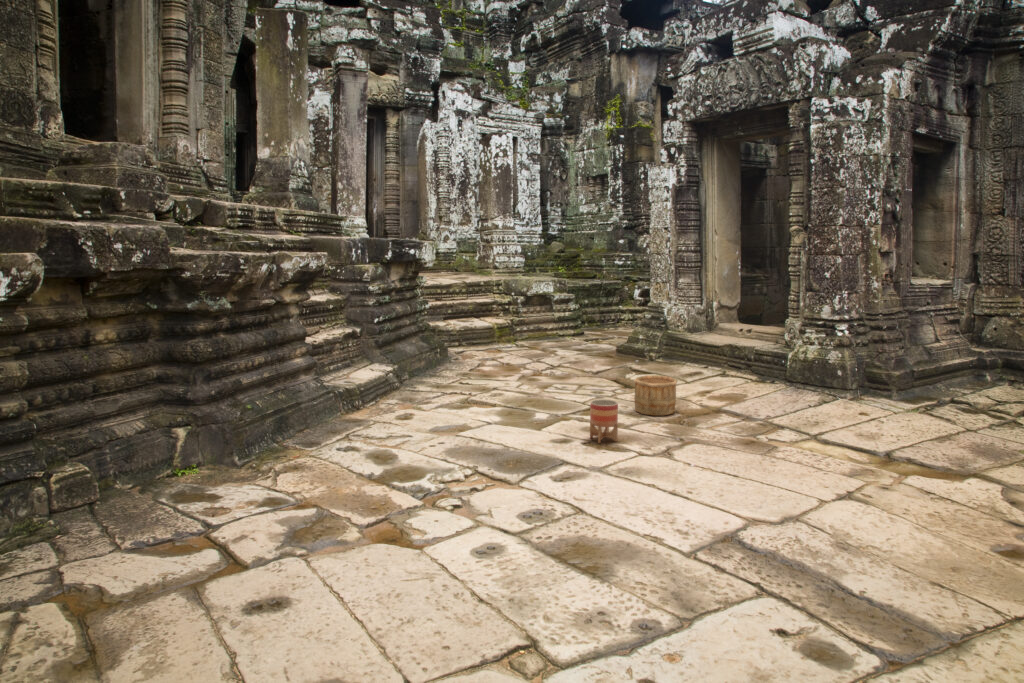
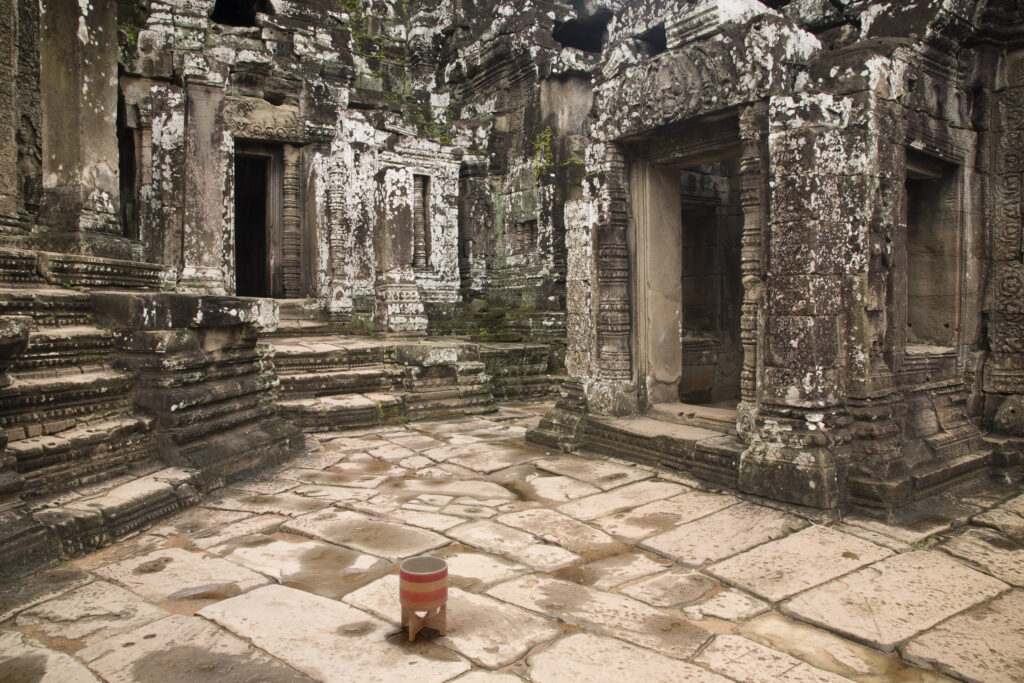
wooden bucket: present [634,375,677,416] -> none [503,497,572,567]

